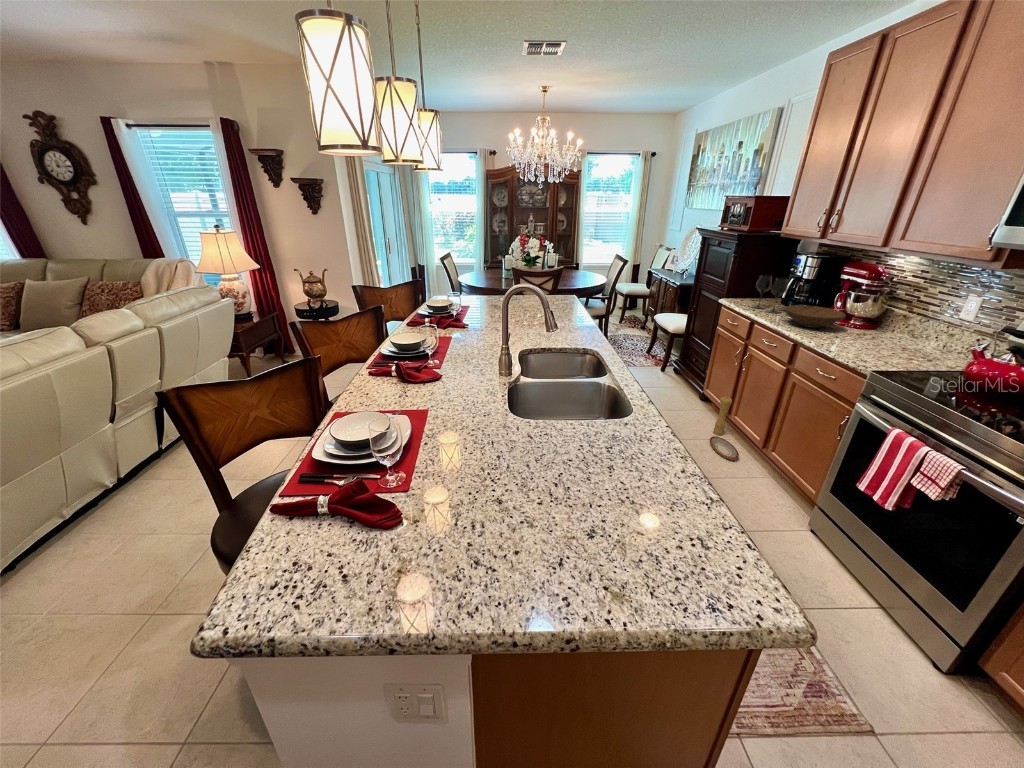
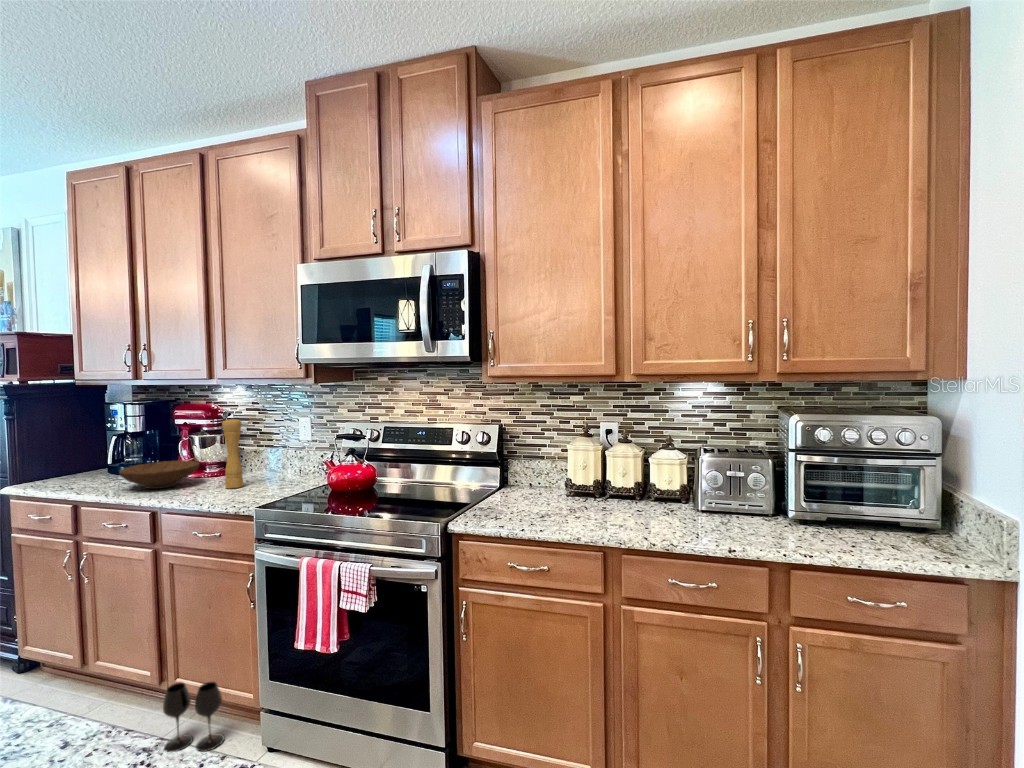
wine glass: present [752,275,788,313] -> present [163,682,224,752]
pepper mill: present [713,397,732,435] -> present [222,418,243,488]
plate: present [710,436,739,459] -> none [61,712,127,741]

